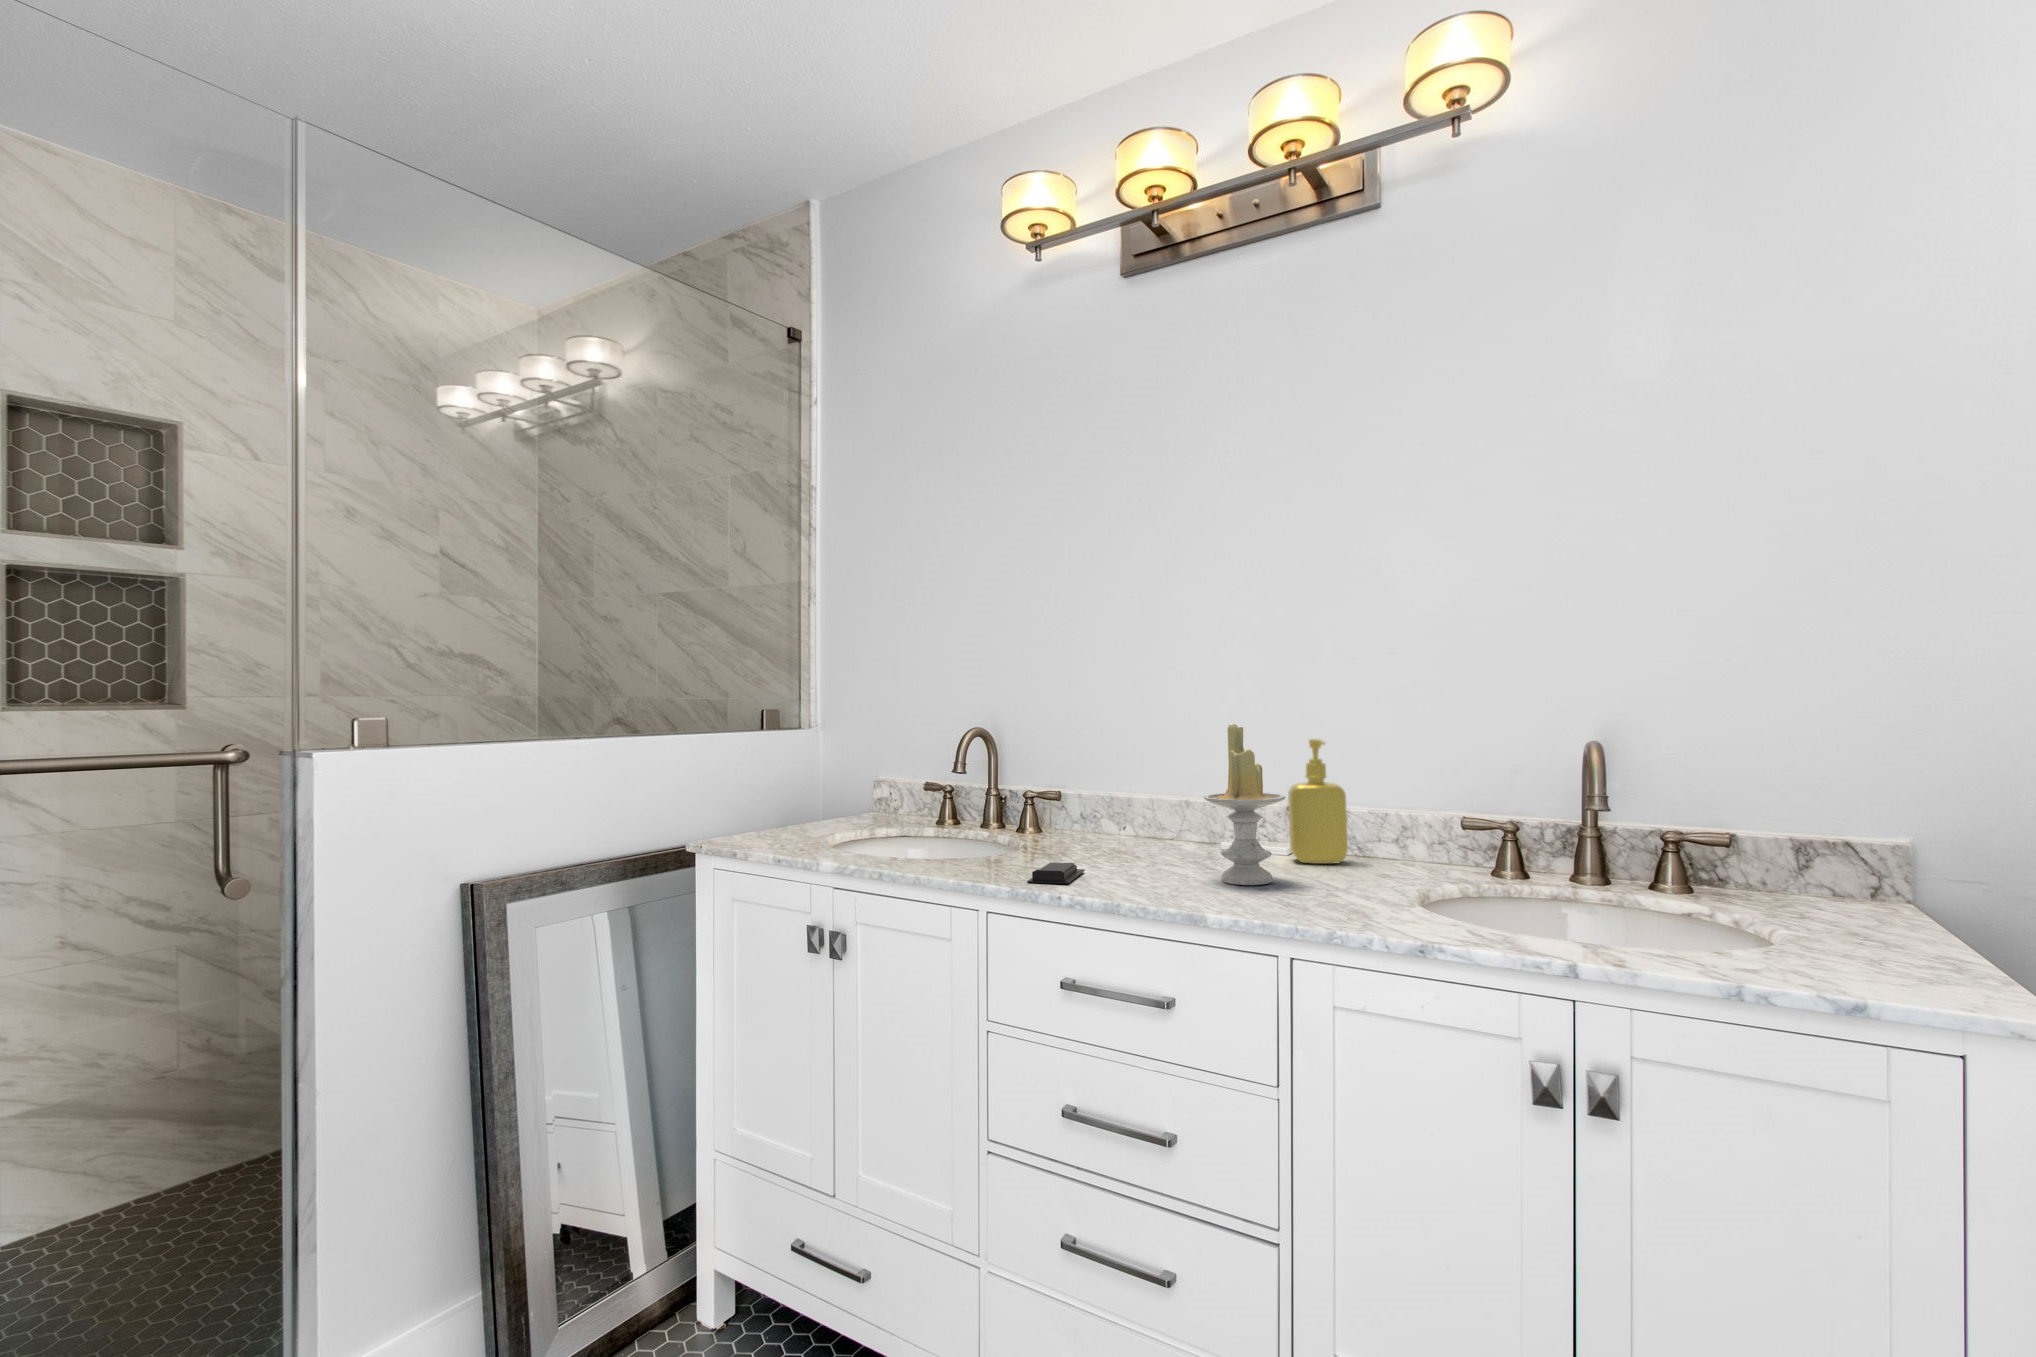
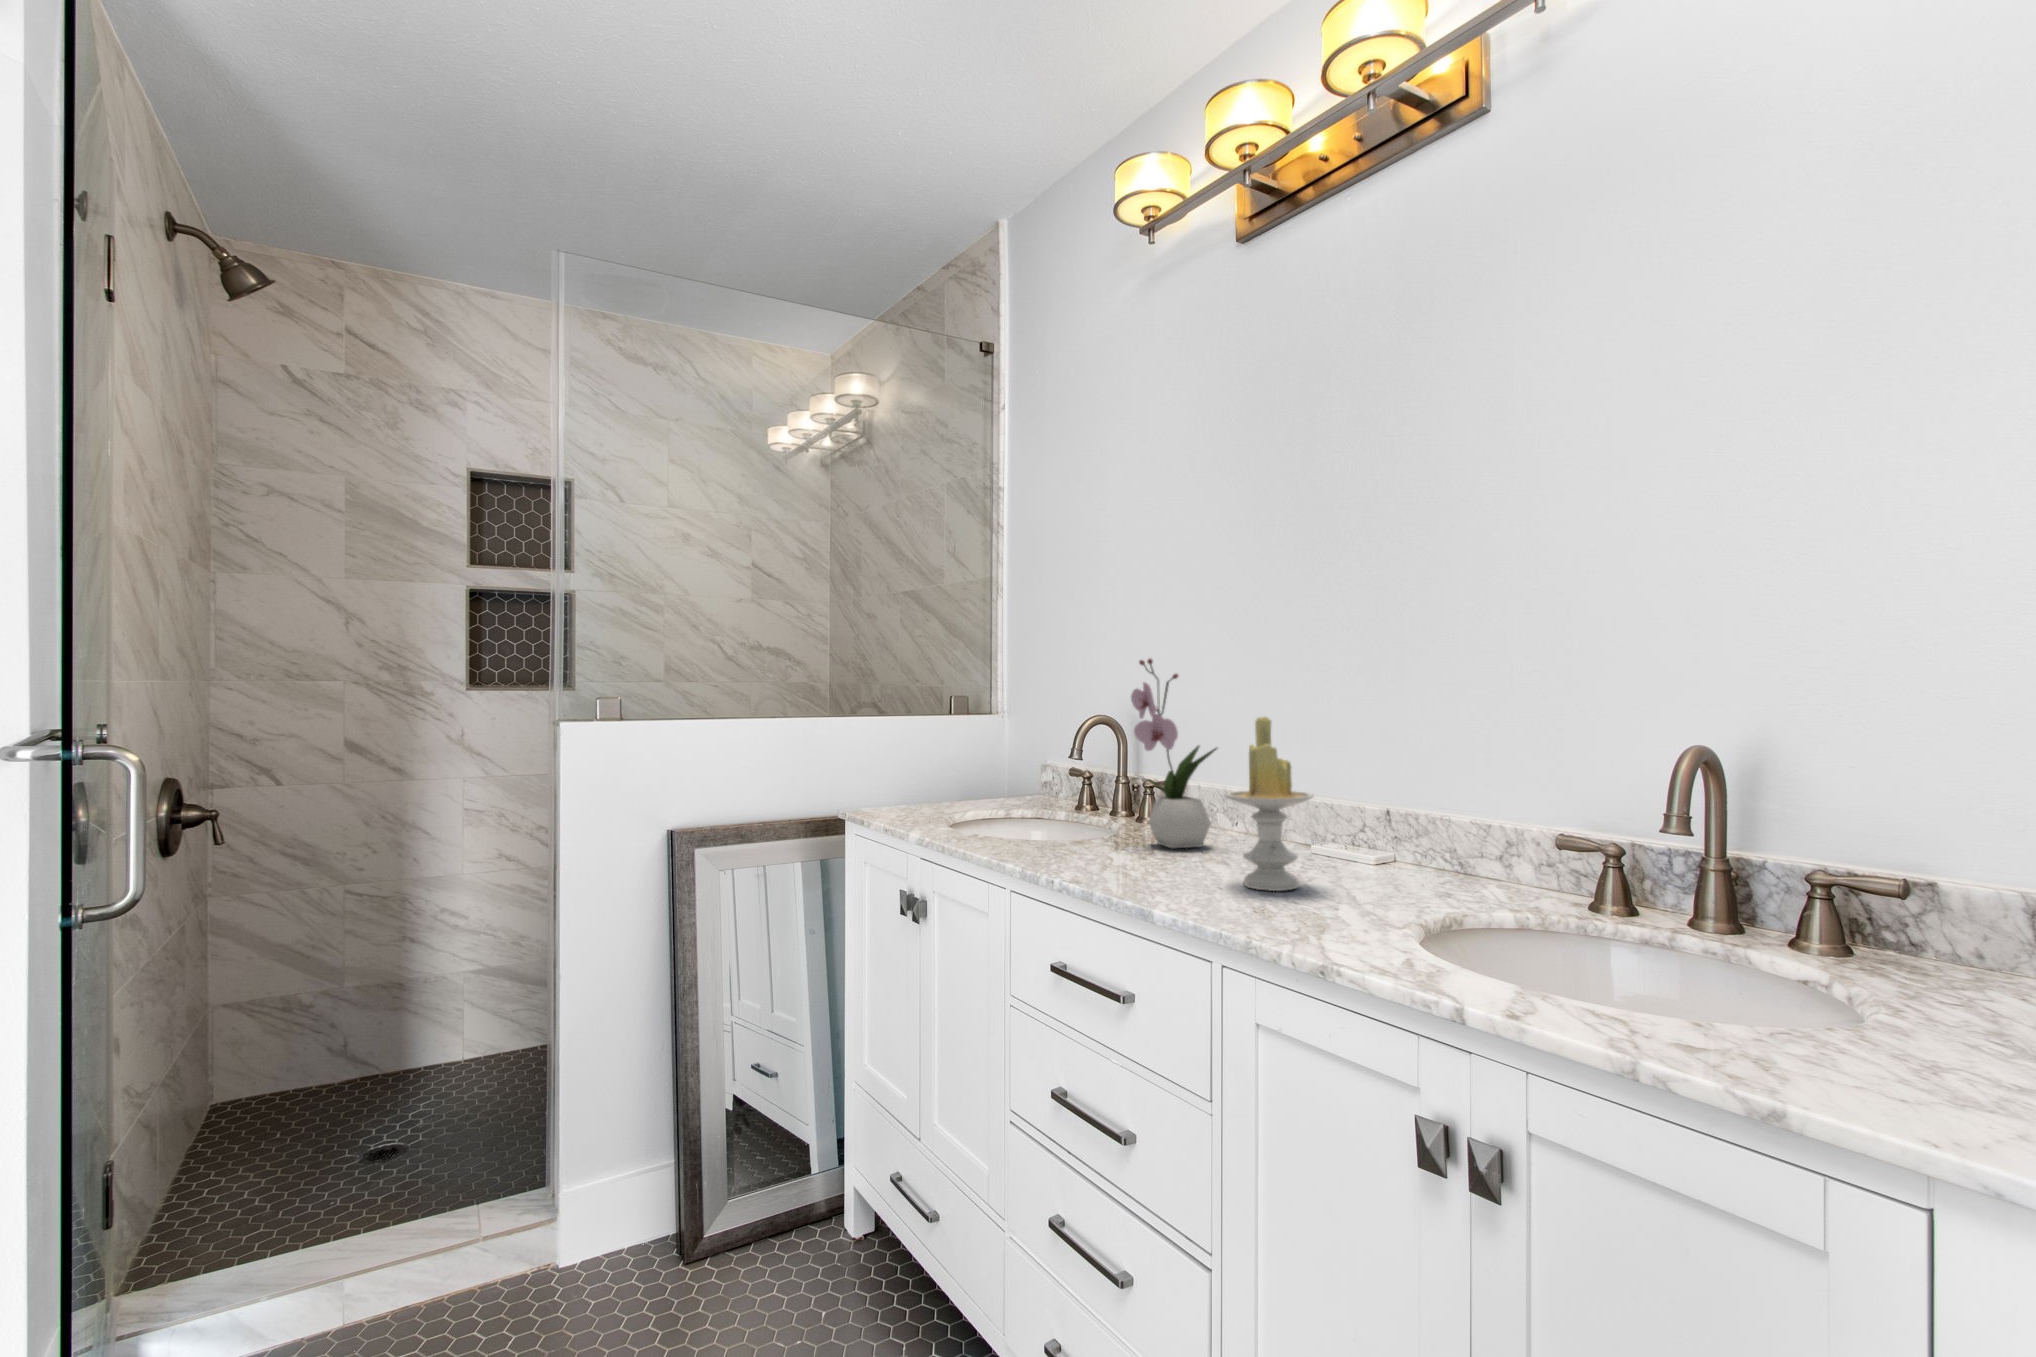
flower arrangement: none [1050,670,1136,856] -> present [1131,659,1217,848]
soap dispenser: present [1288,739,1348,864] -> none [1367,735,1438,877]
soap bar: present [1027,863,1085,884] -> none [1049,851,1125,872]

